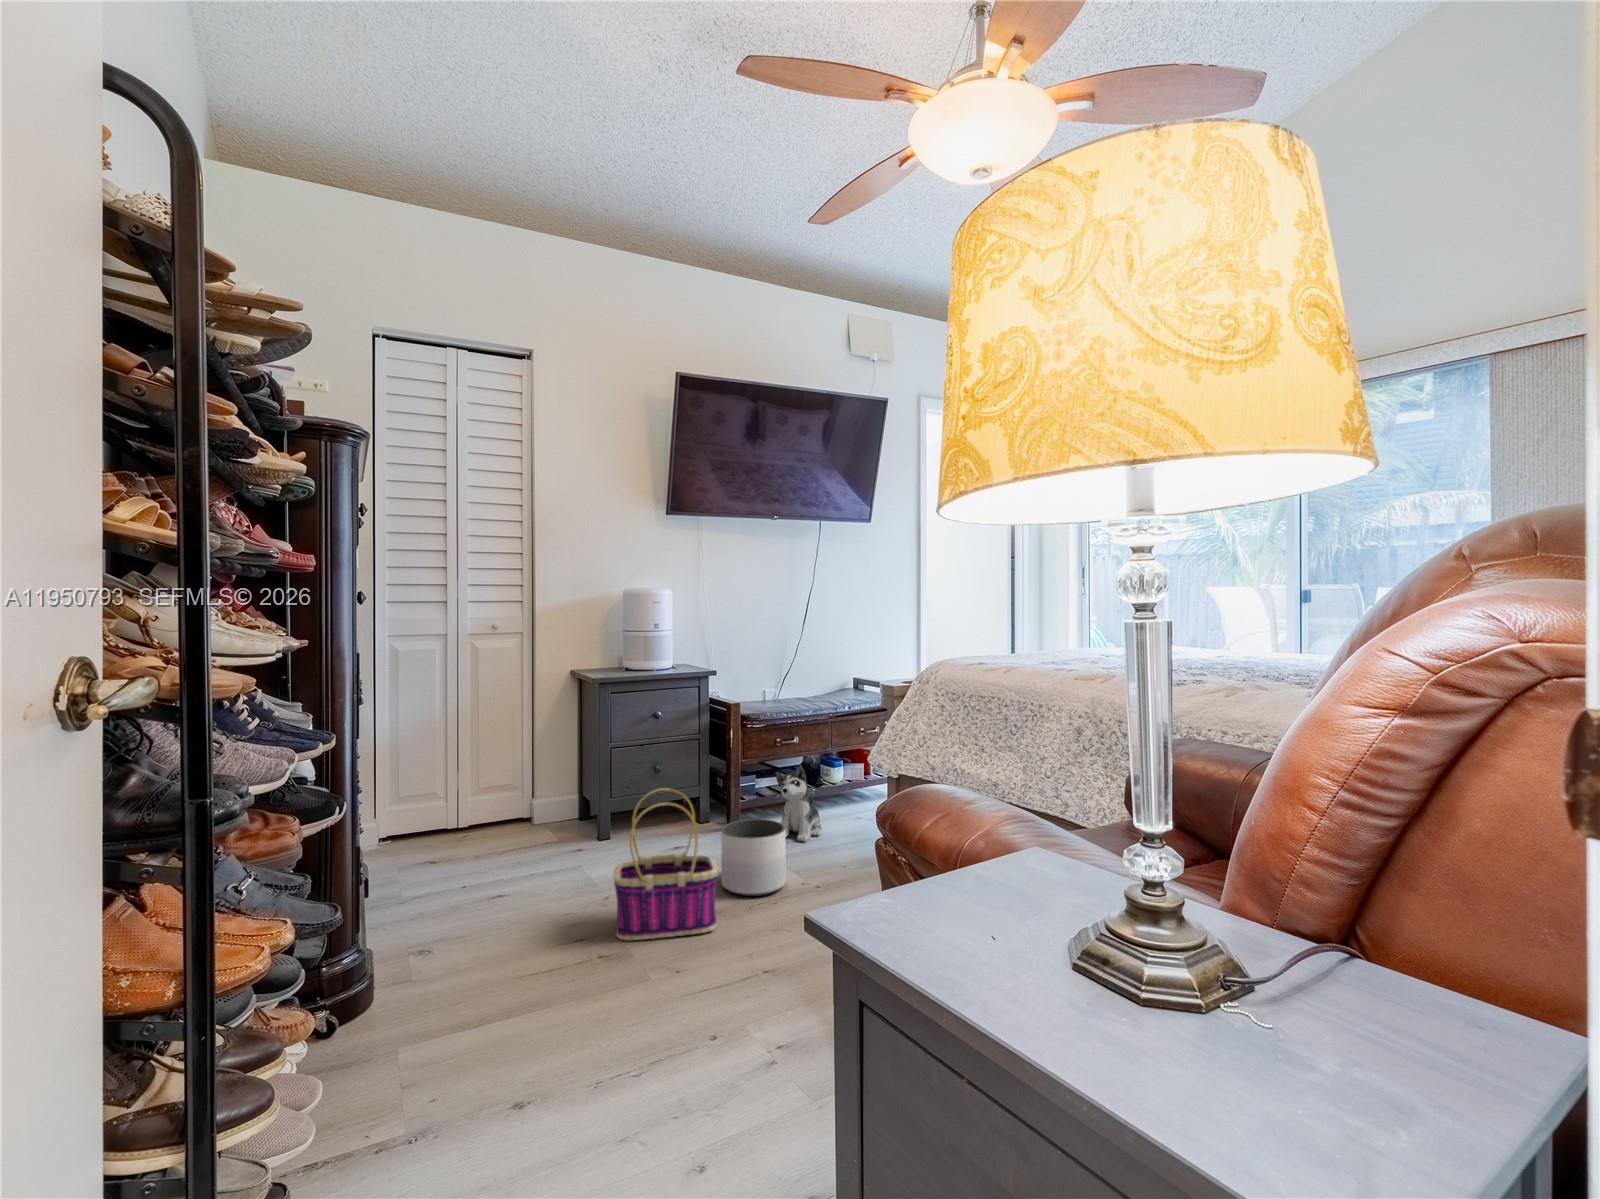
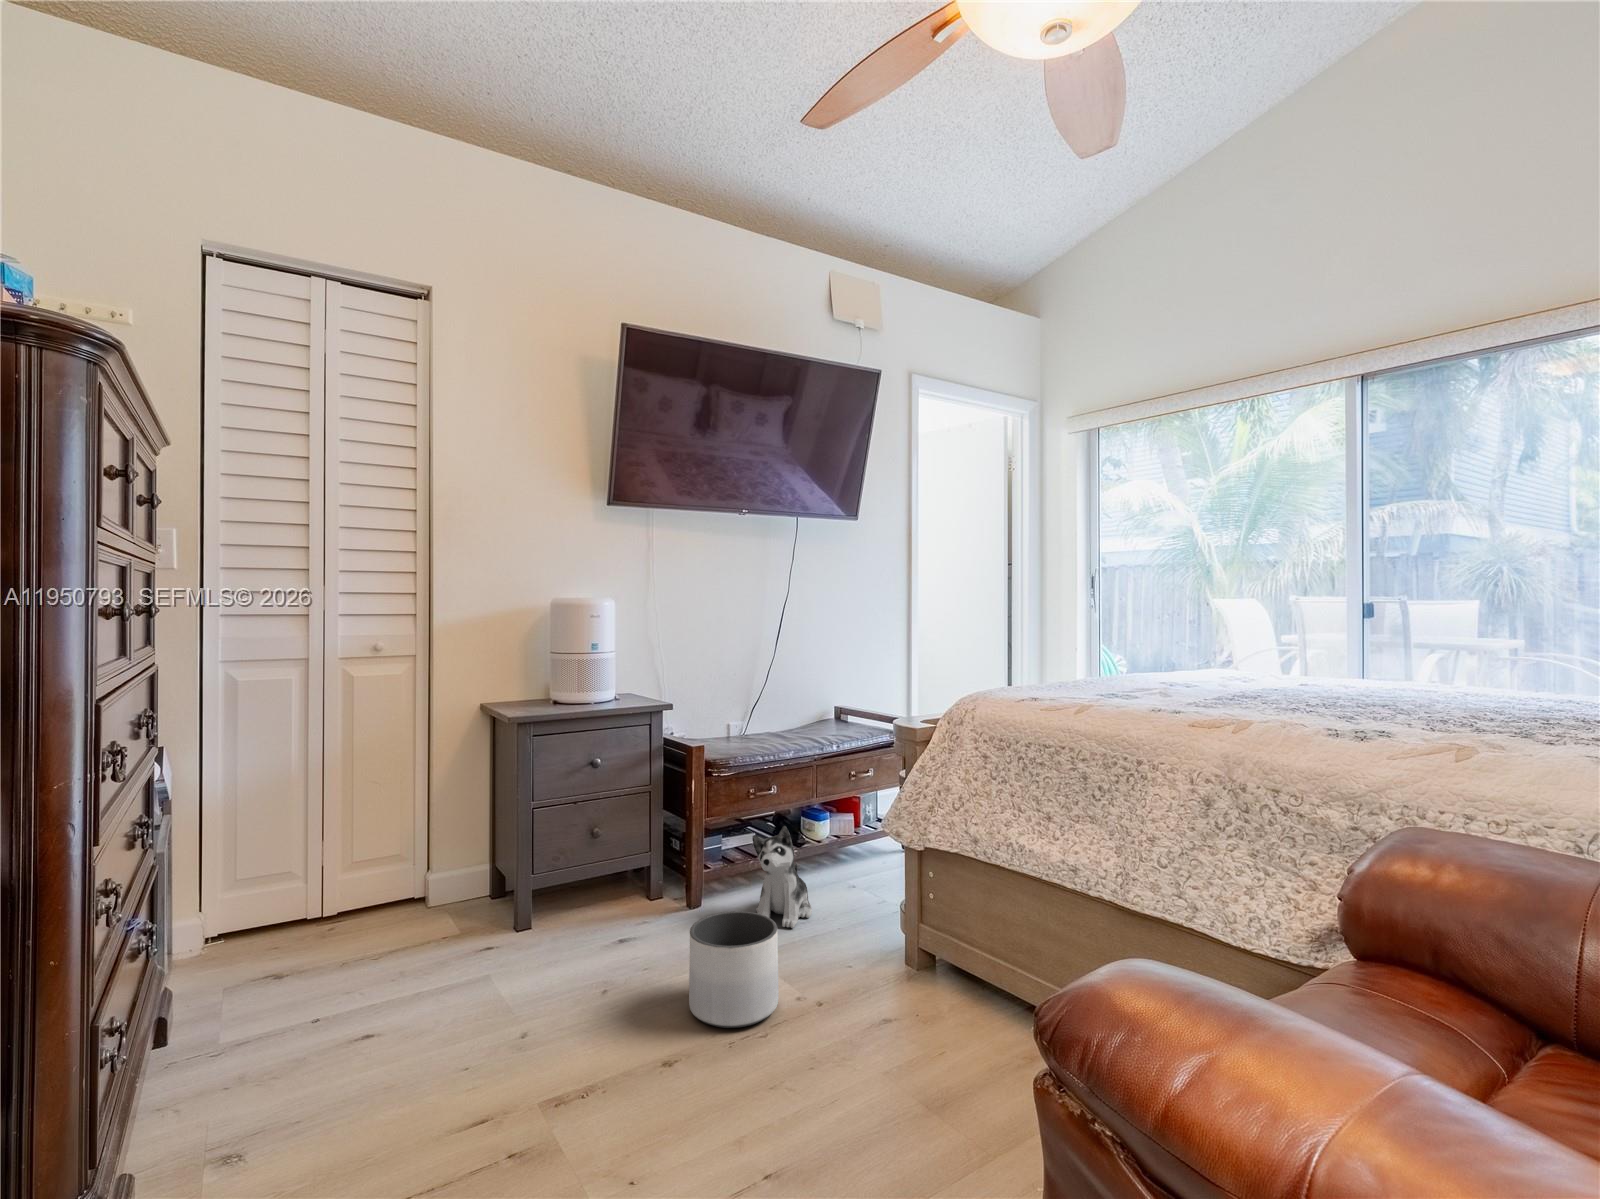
basket: present [614,788,718,940] -> none [535,886,692,1128]

